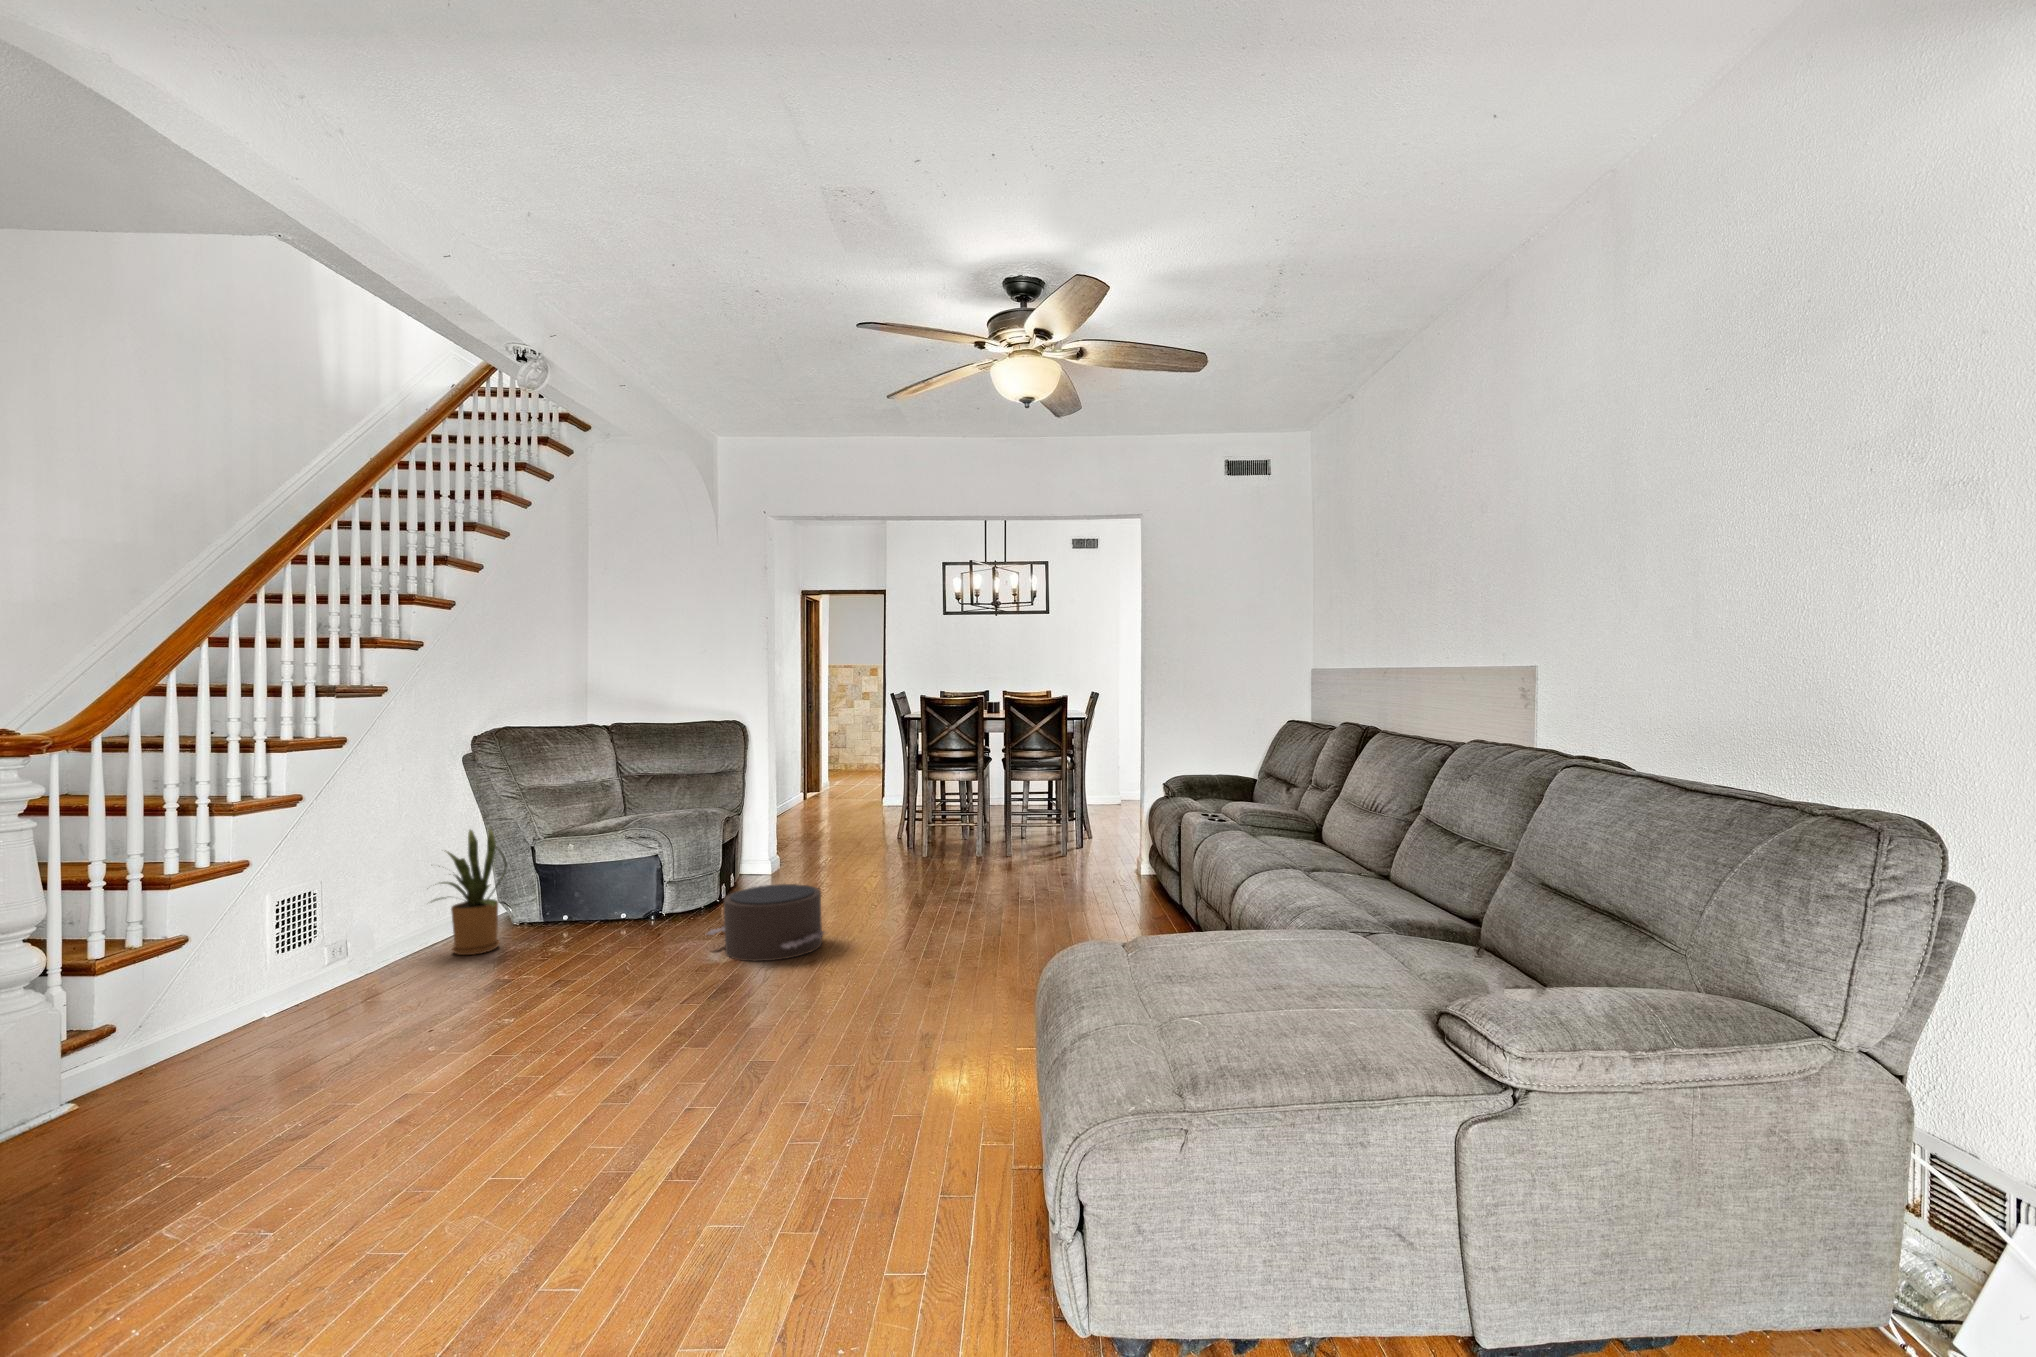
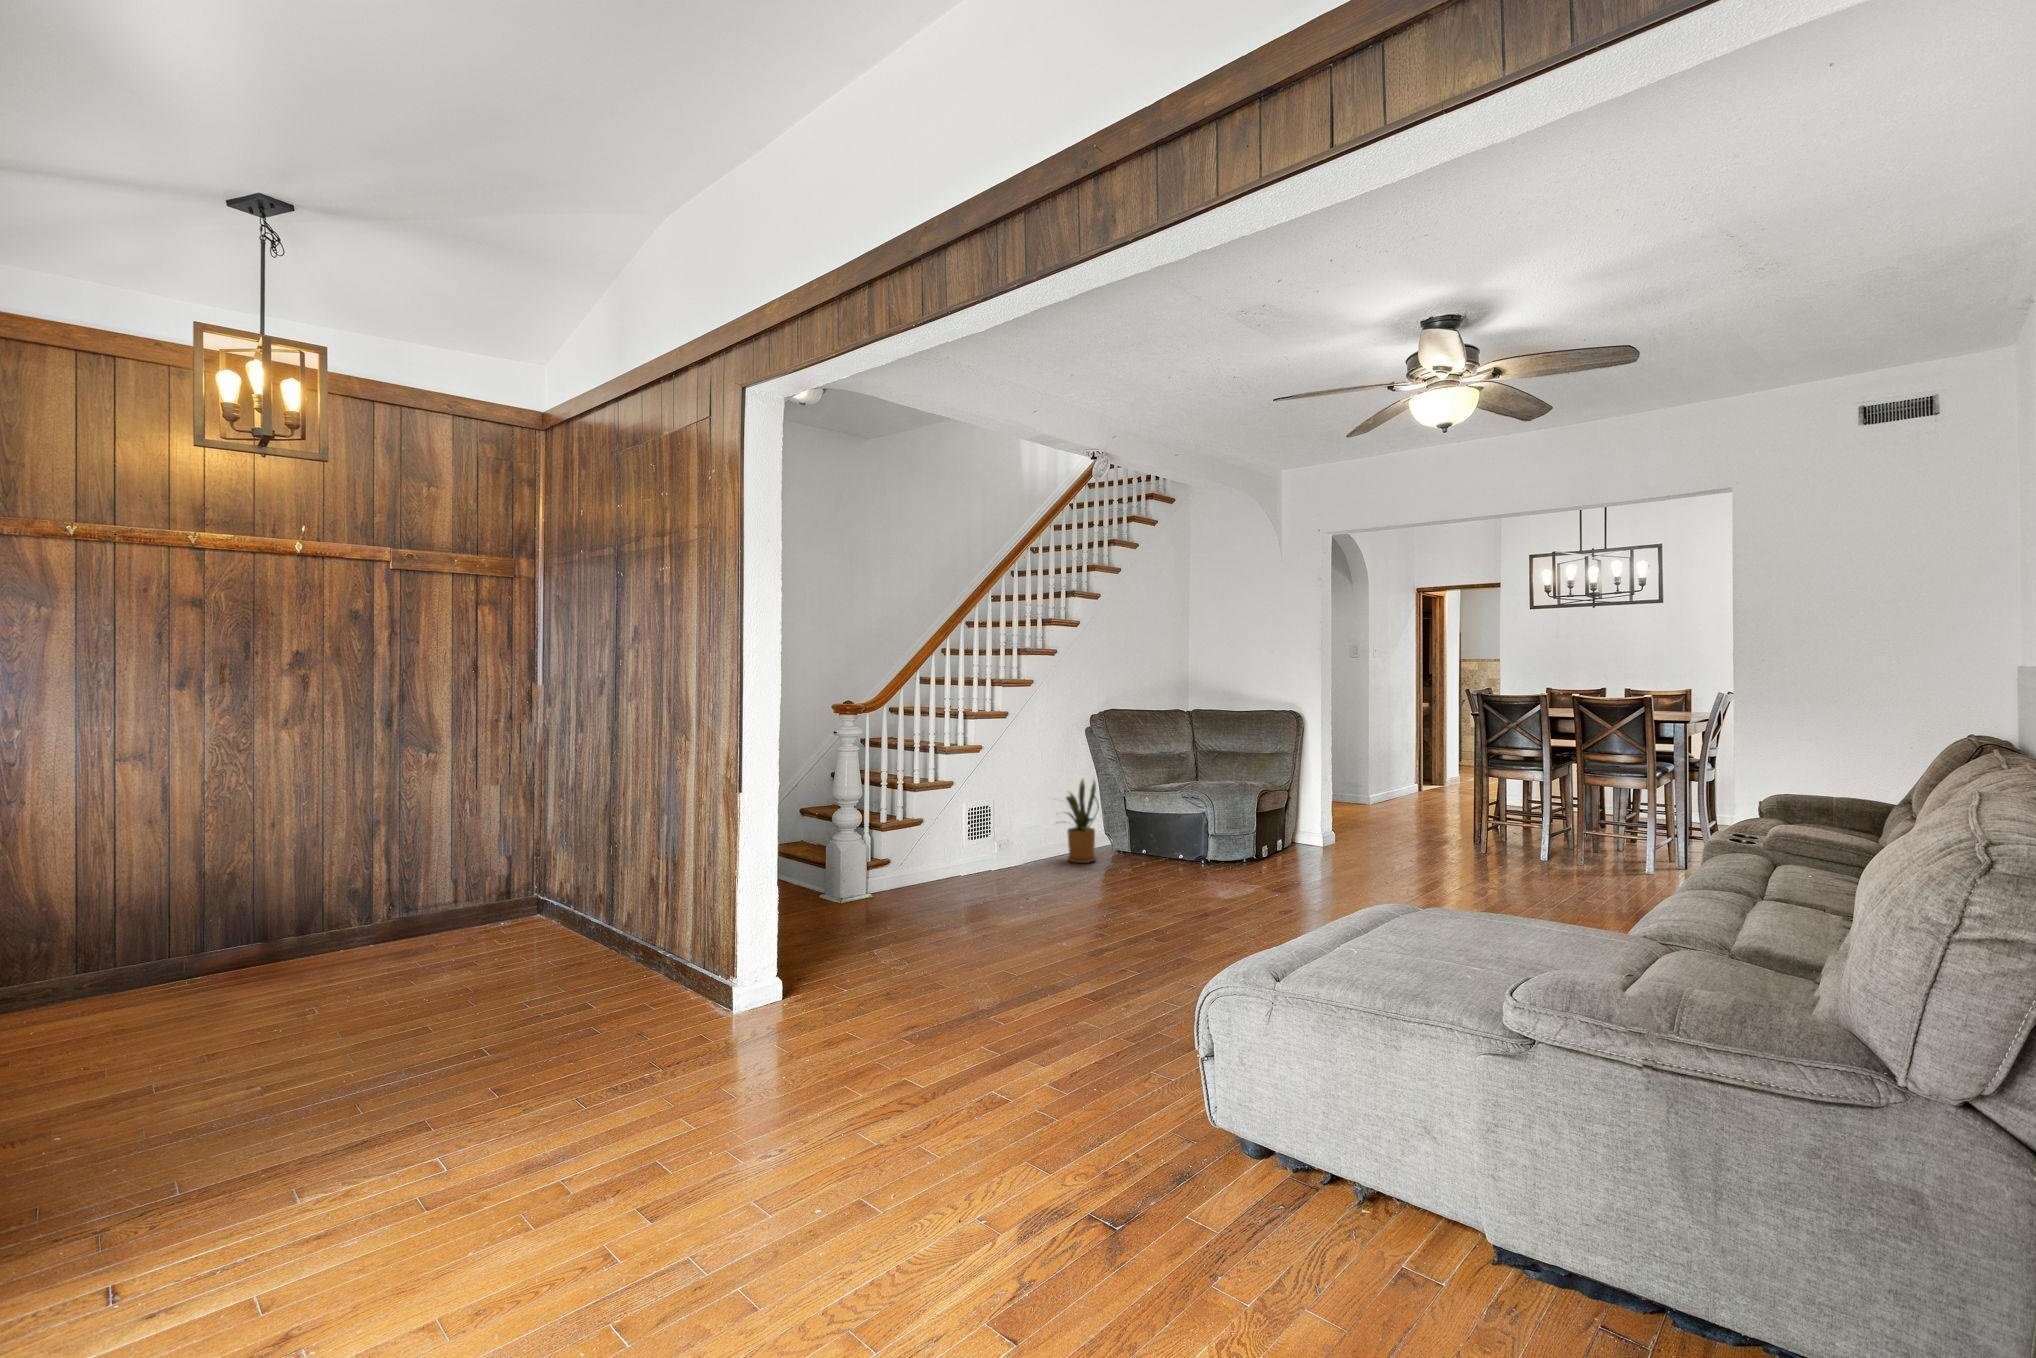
pouf: present [707,884,824,961] -> none [1216,844,1303,900]

